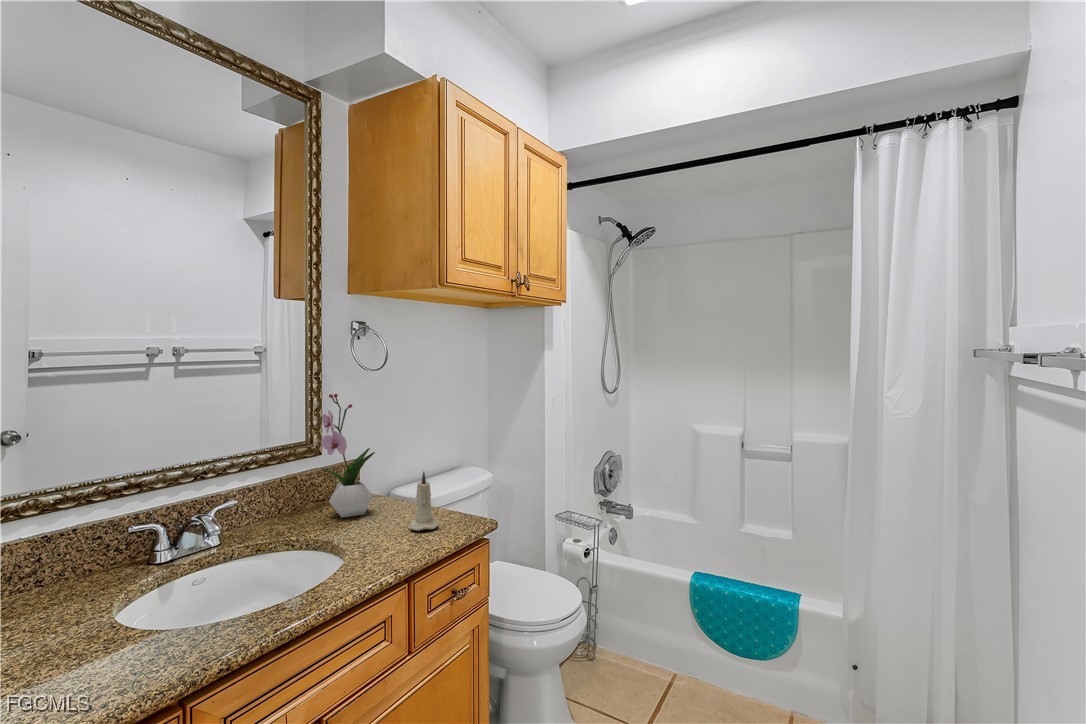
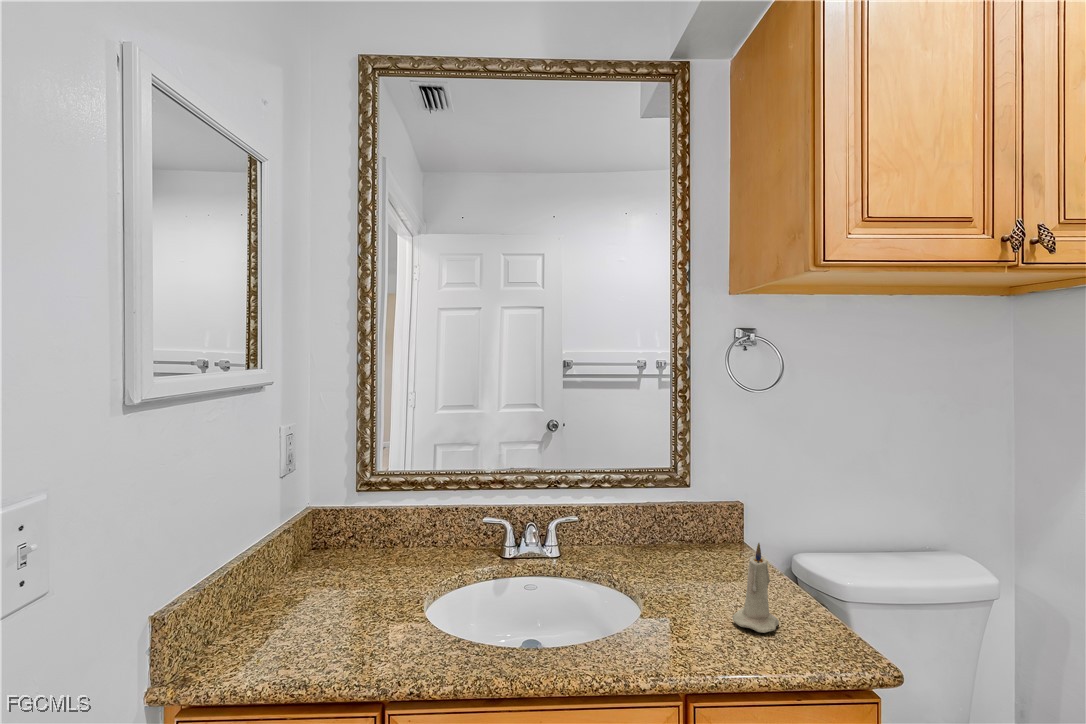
flower arrangement: present [321,394,375,518] -> none [669,414,729,575]

